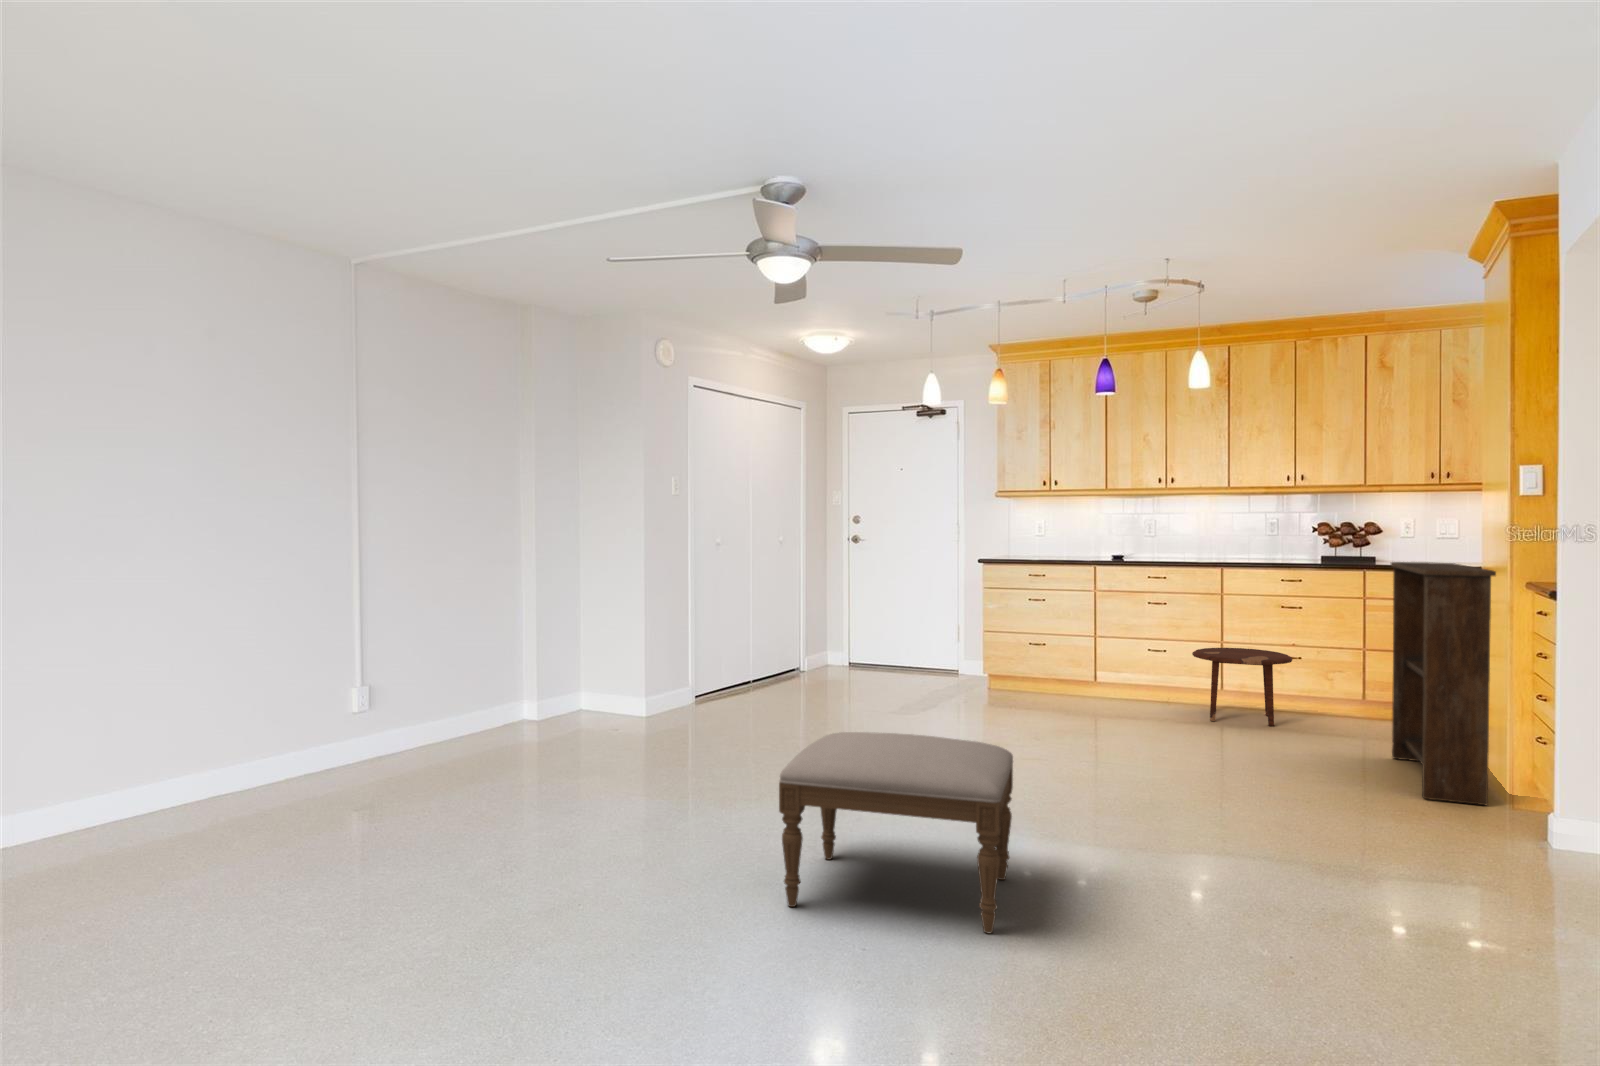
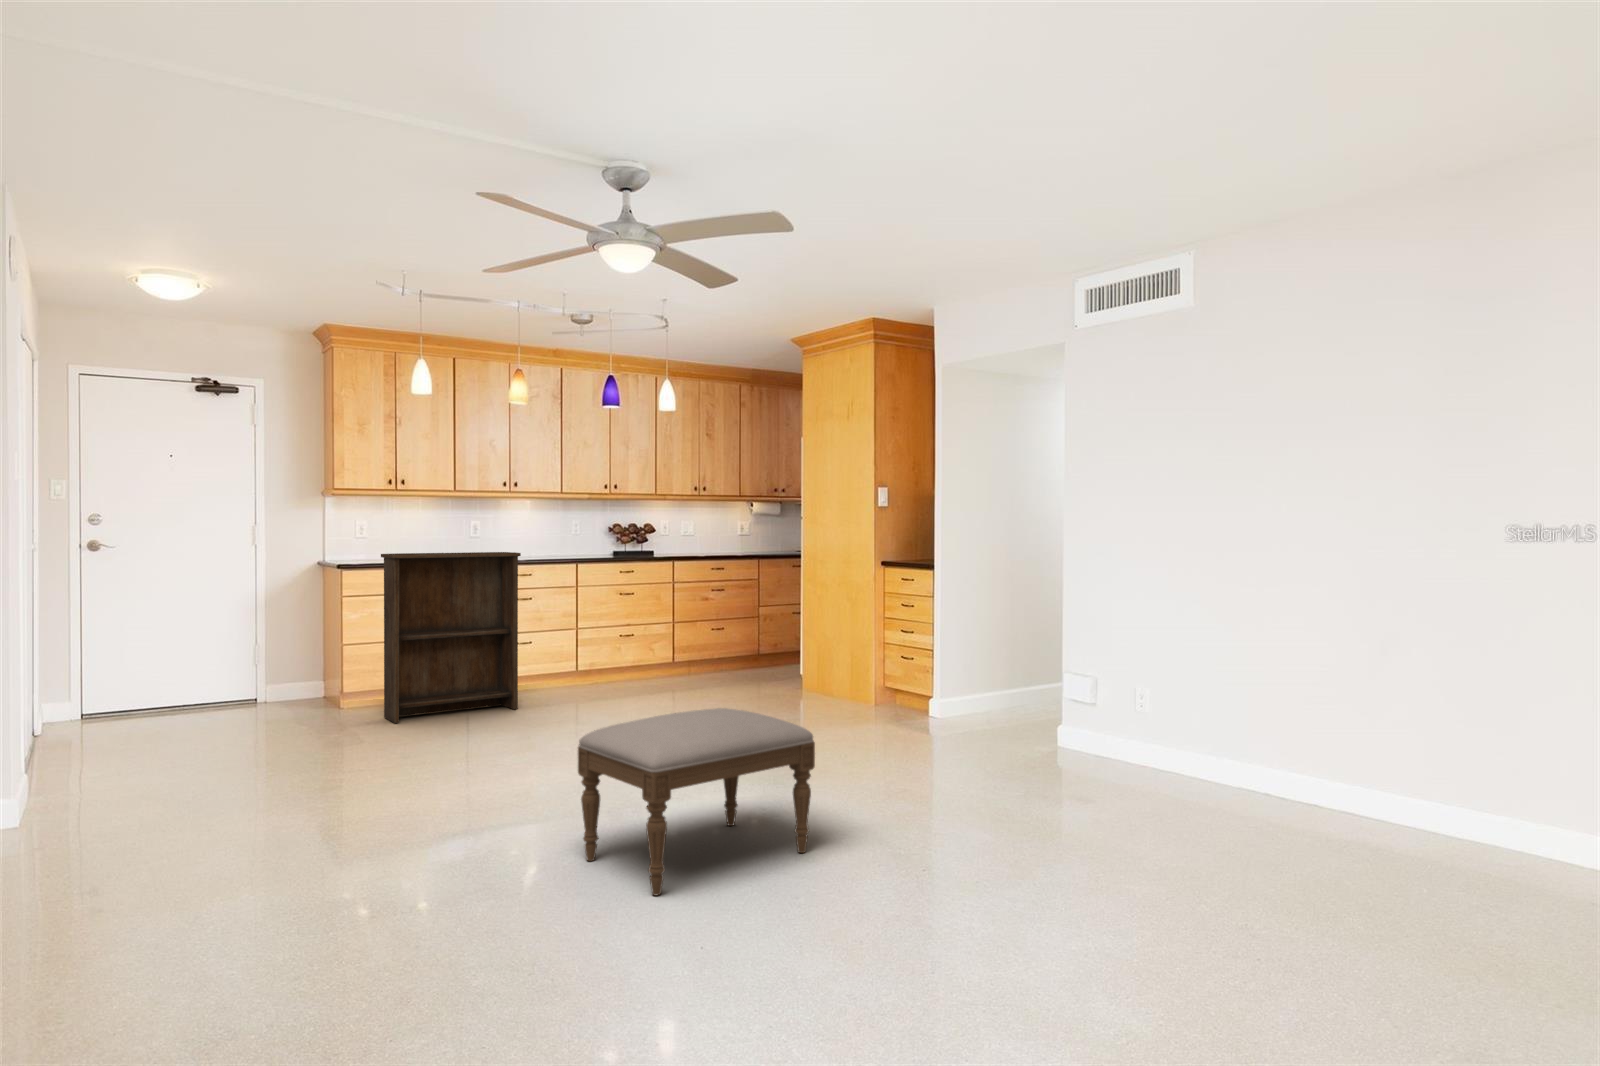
bookshelf: present [1391,562,1496,805] -> present [381,552,521,723]
side table: present [1192,648,1292,726] -> none [567,633,647,699]

